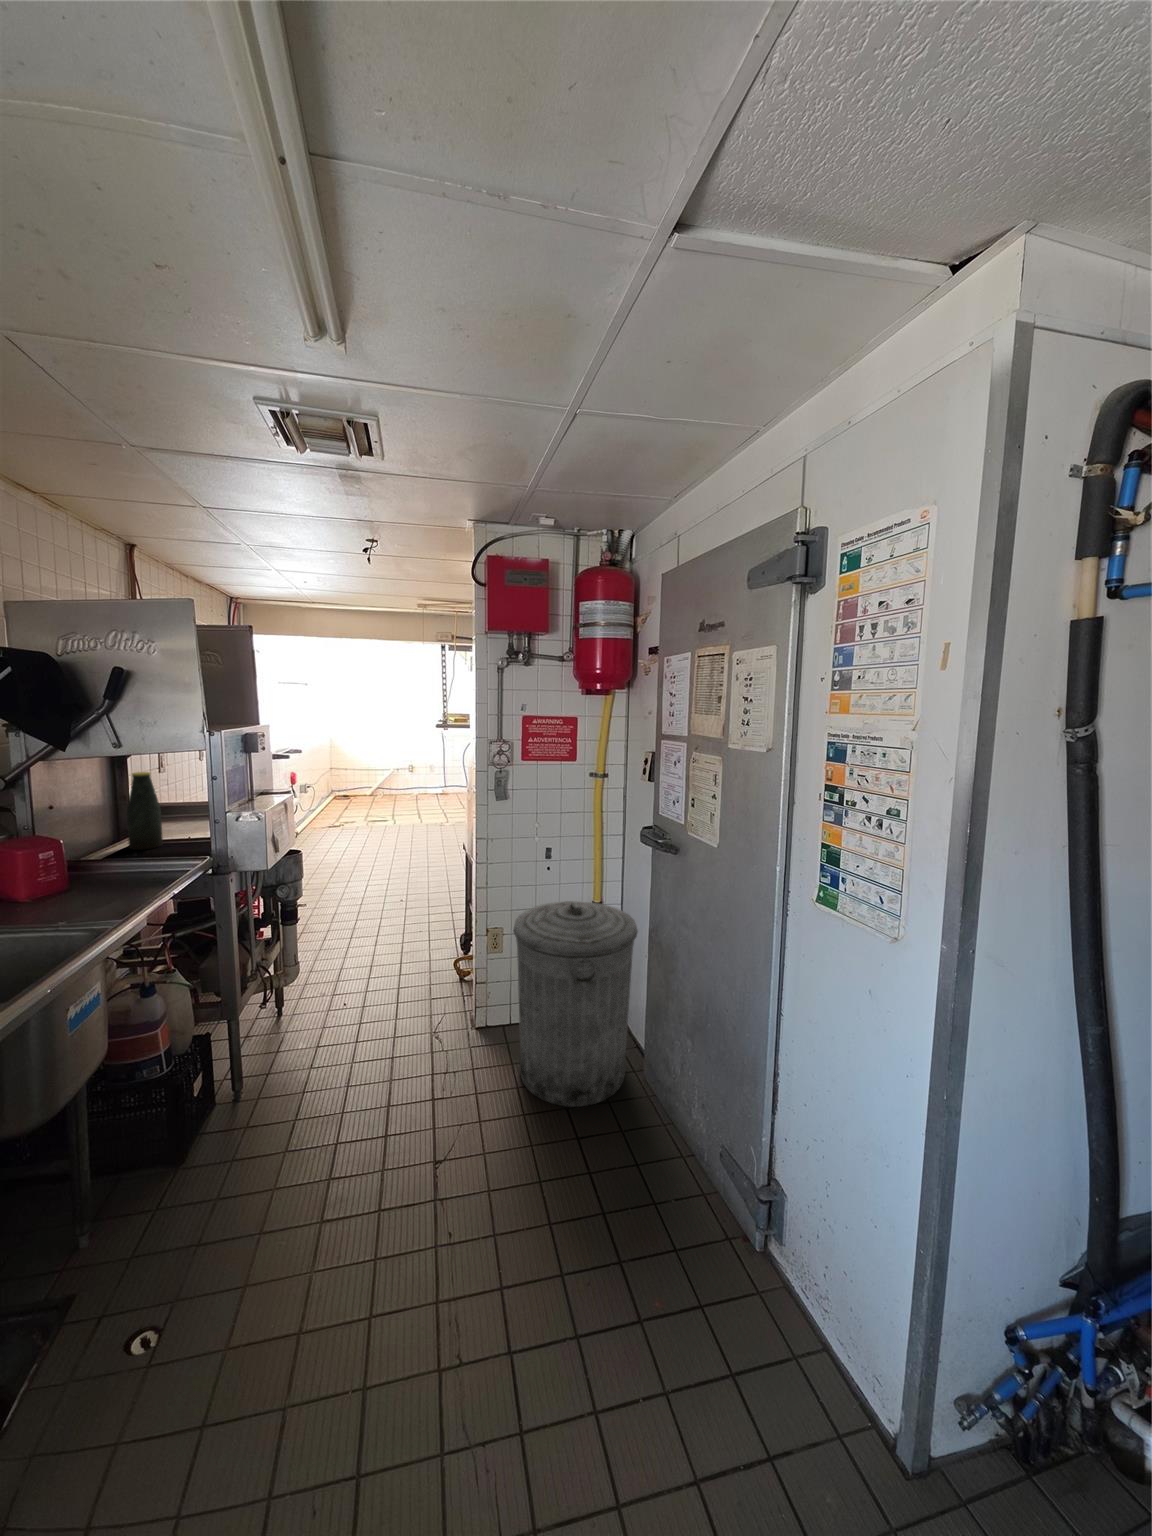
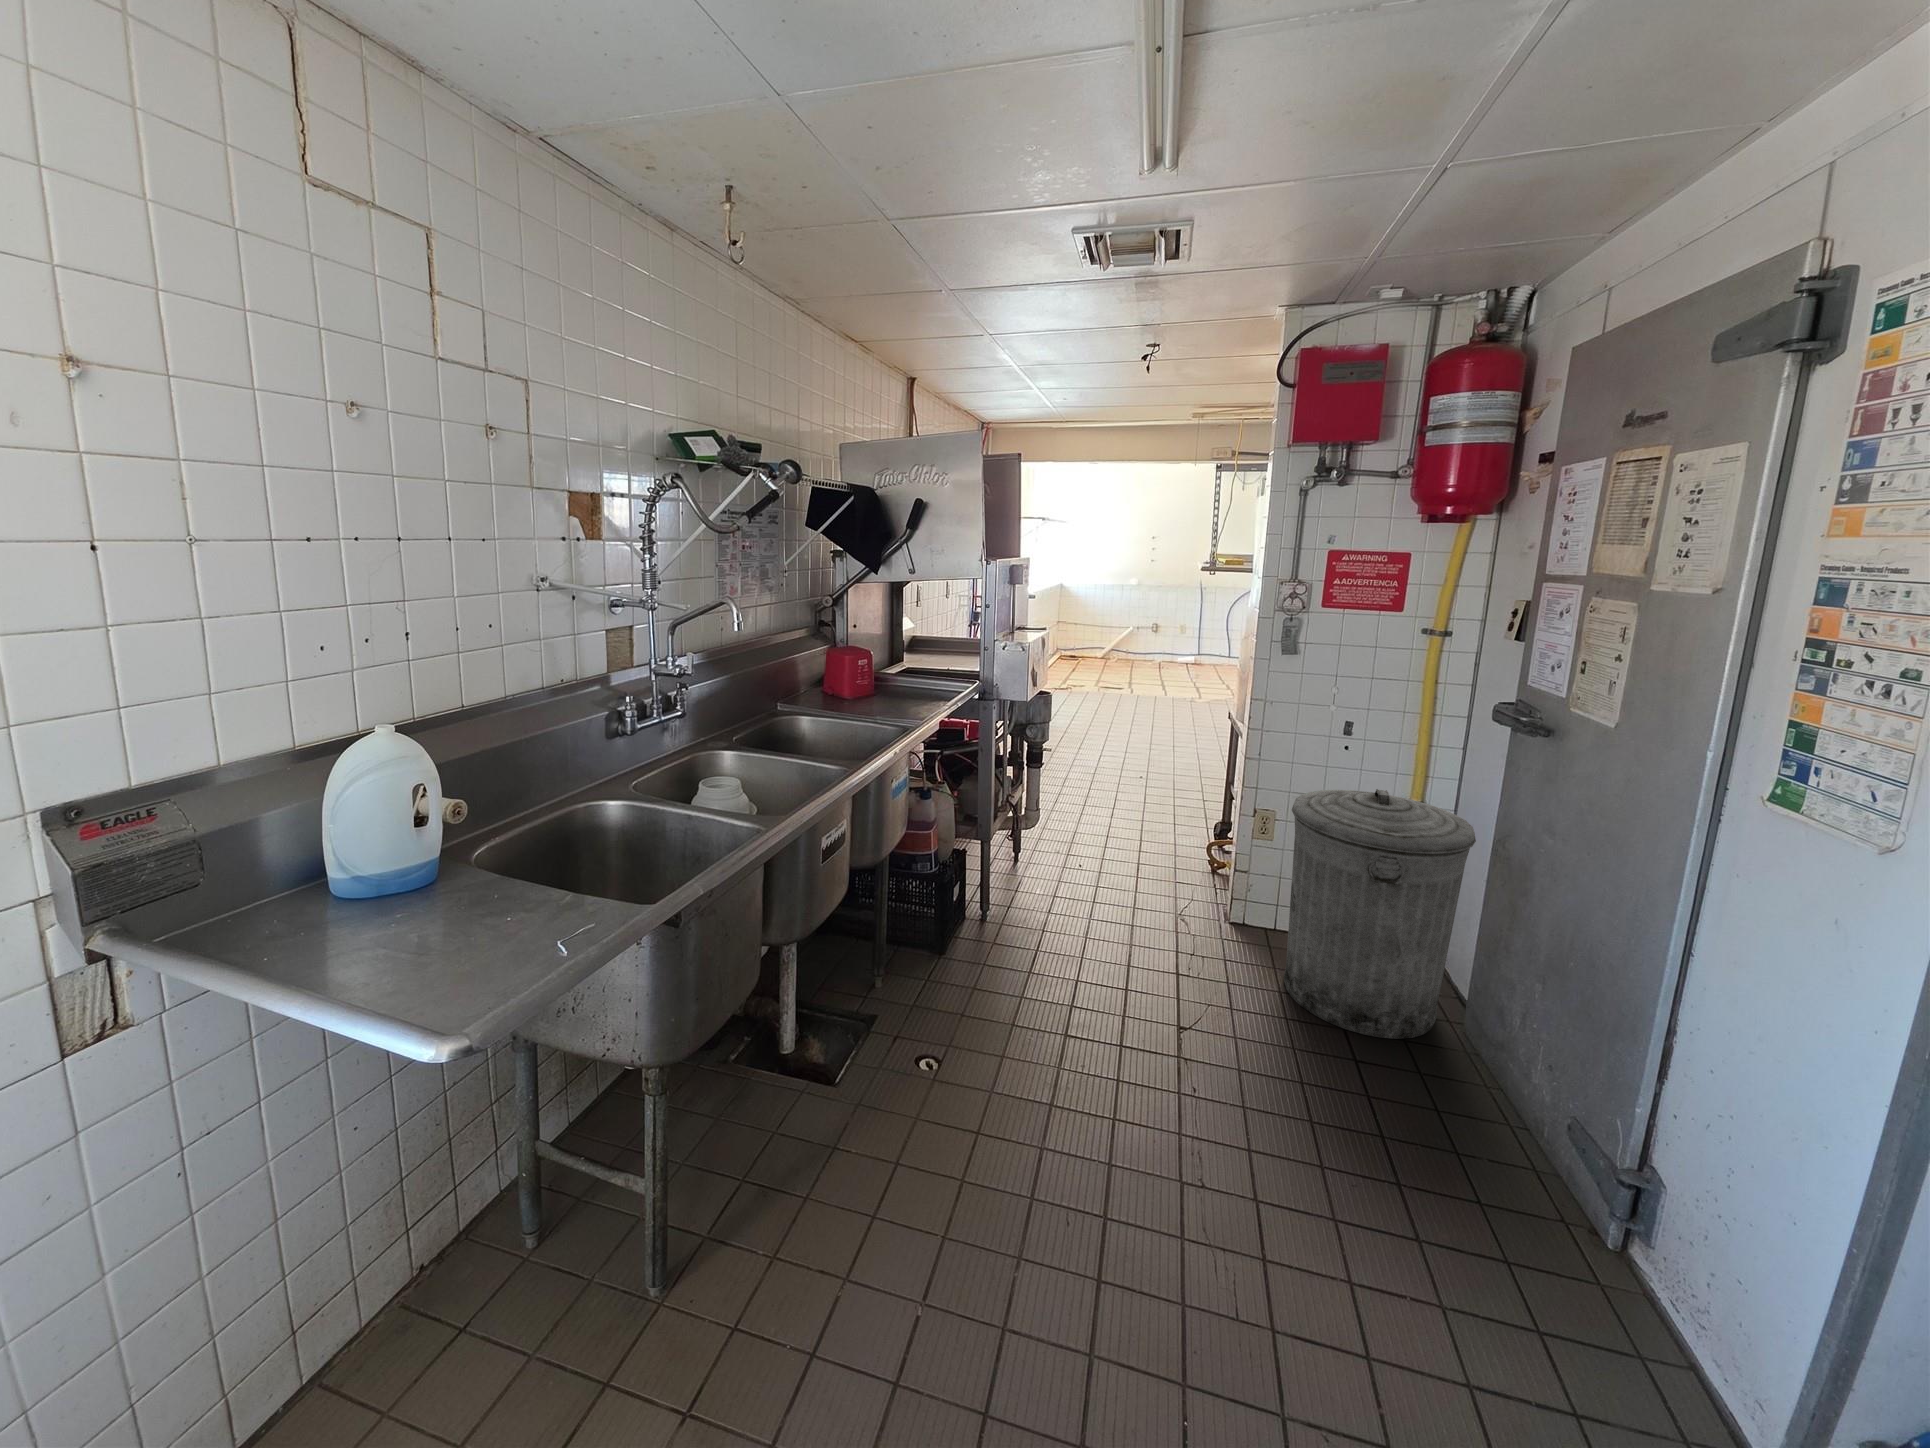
bottle: present [127,772,163,850] -> none [908,603,934,675]

